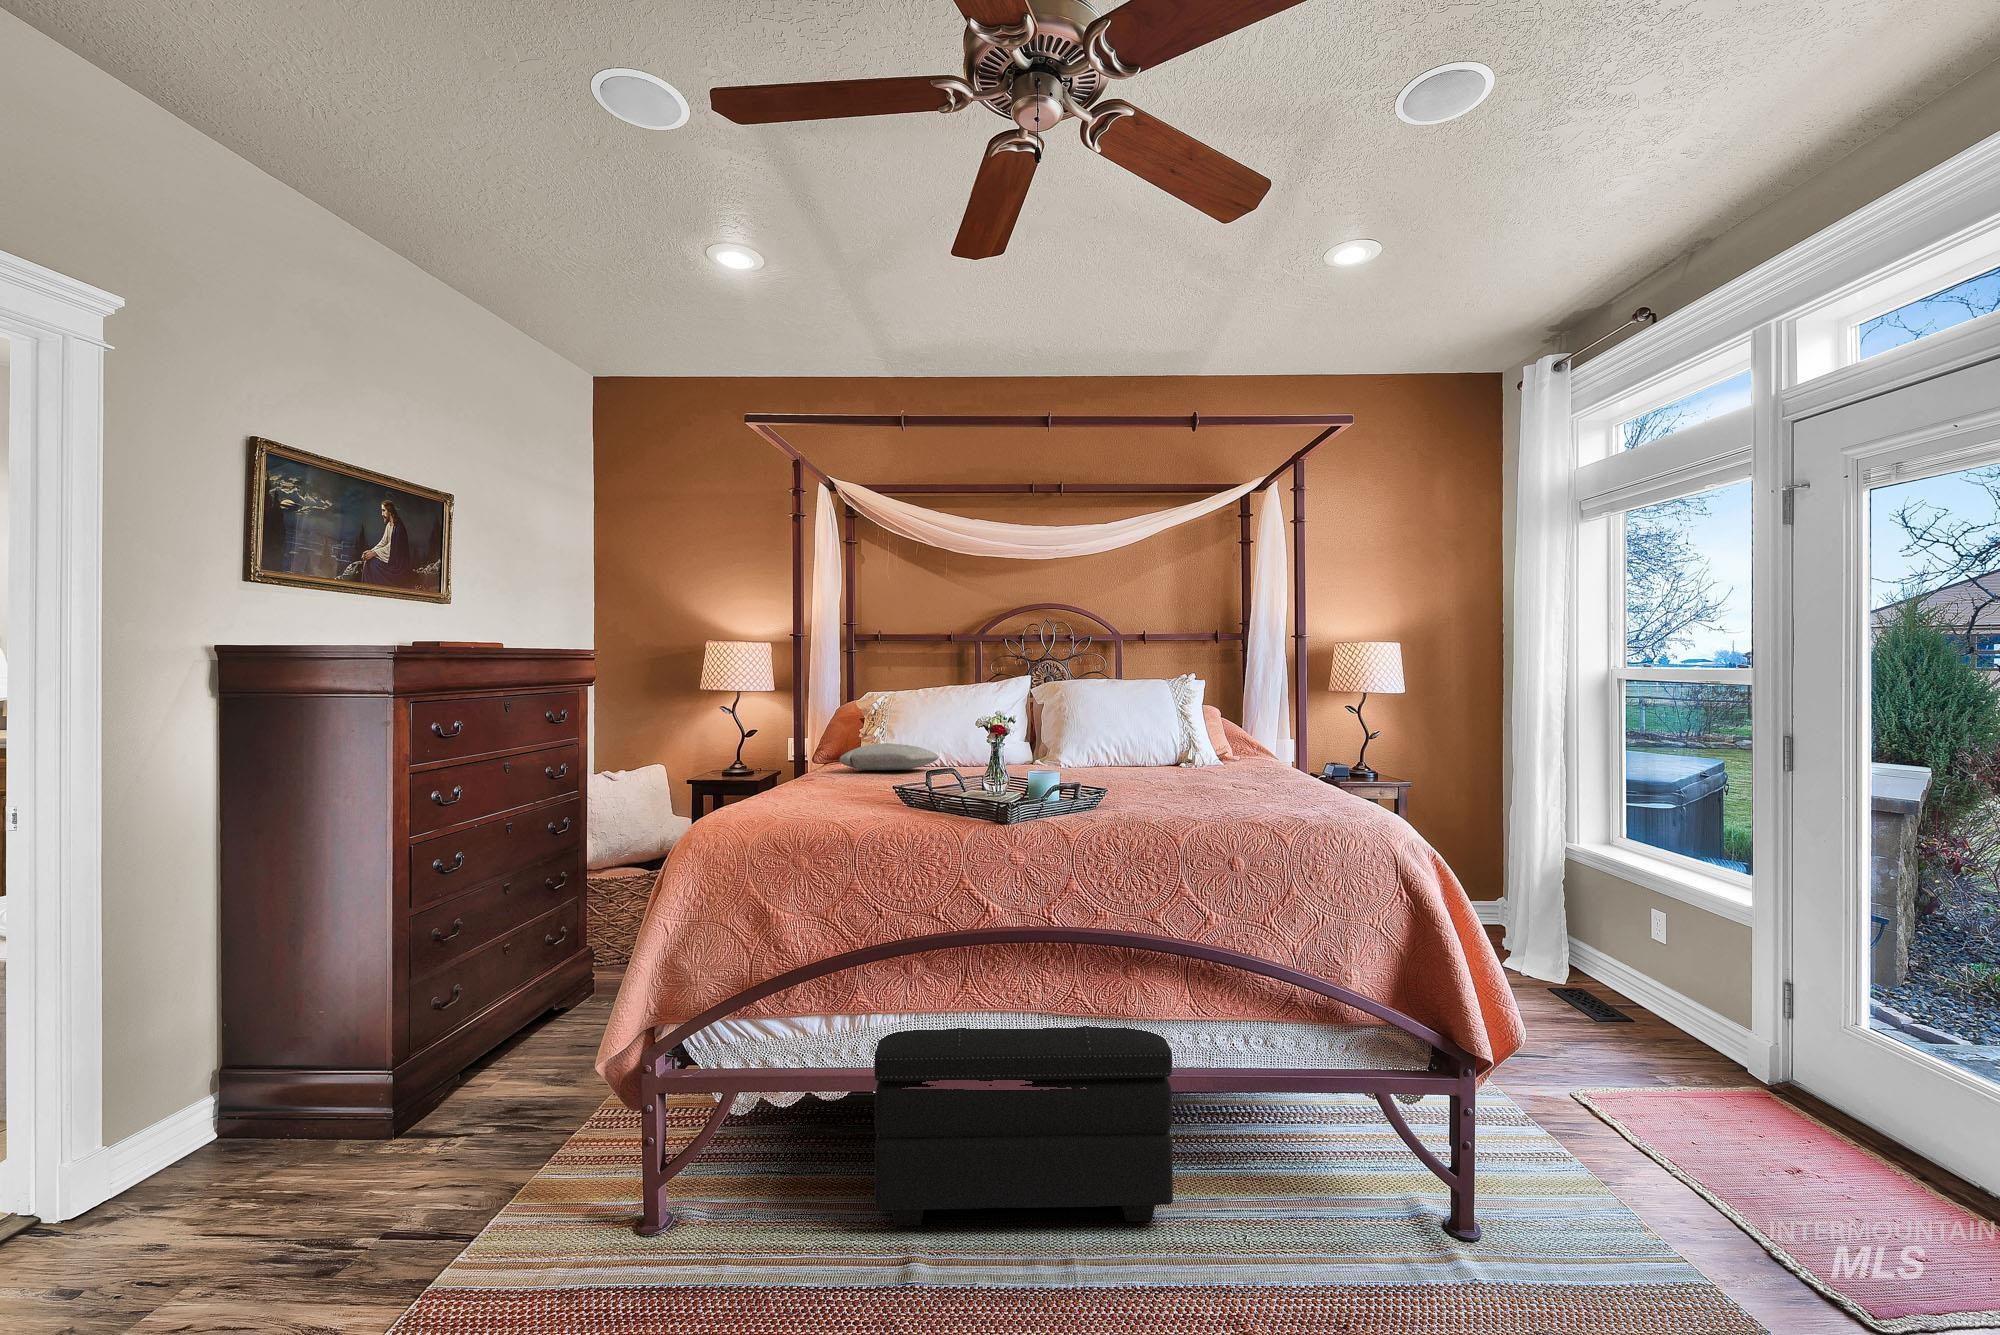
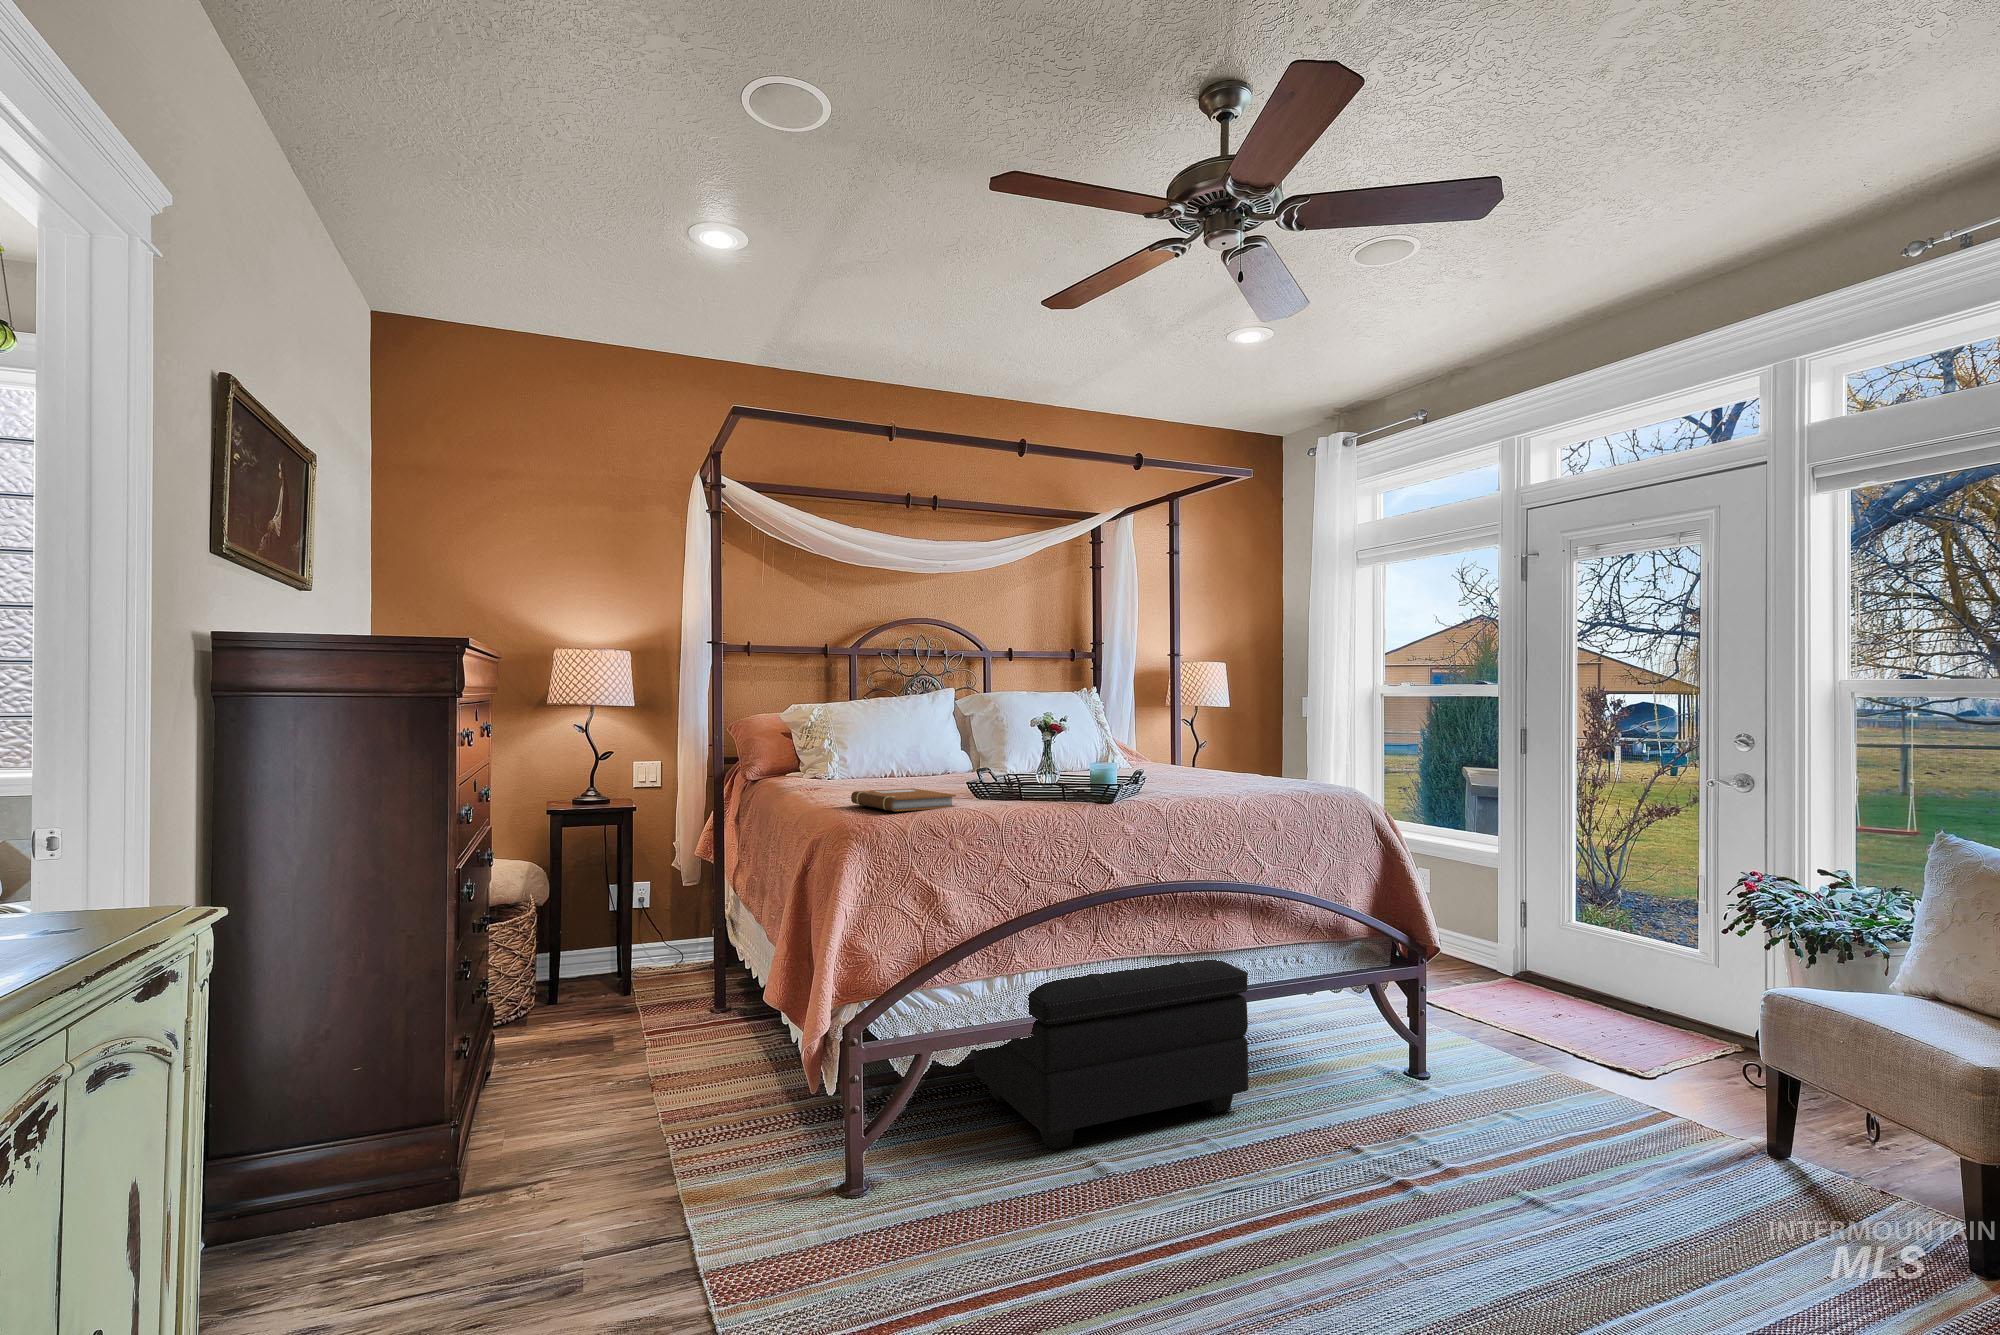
pillow: present [840,743,939,770] -> none [804,751,911,778]
notebook: none [755,790,839,818] -> present [851,788,956,811]

